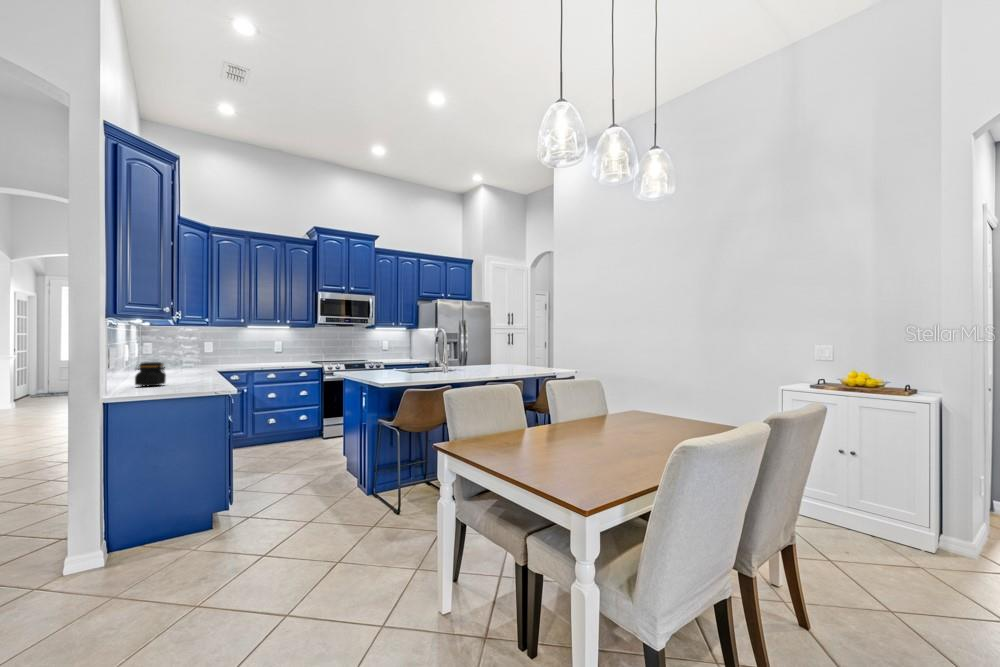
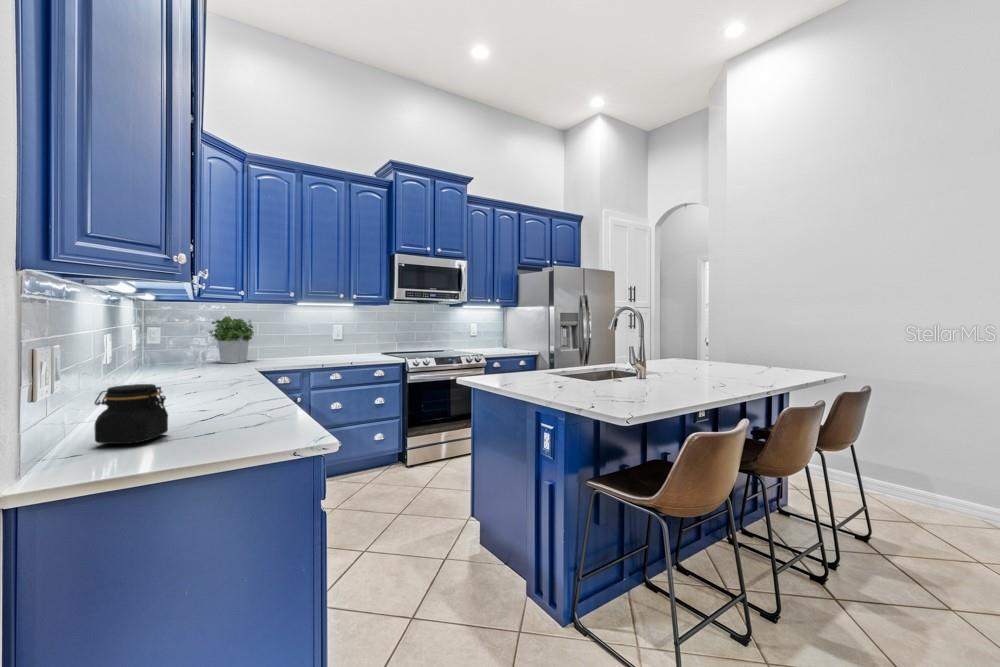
potted plant: none [184,336,216,368] -> present [209,316,254,363]

